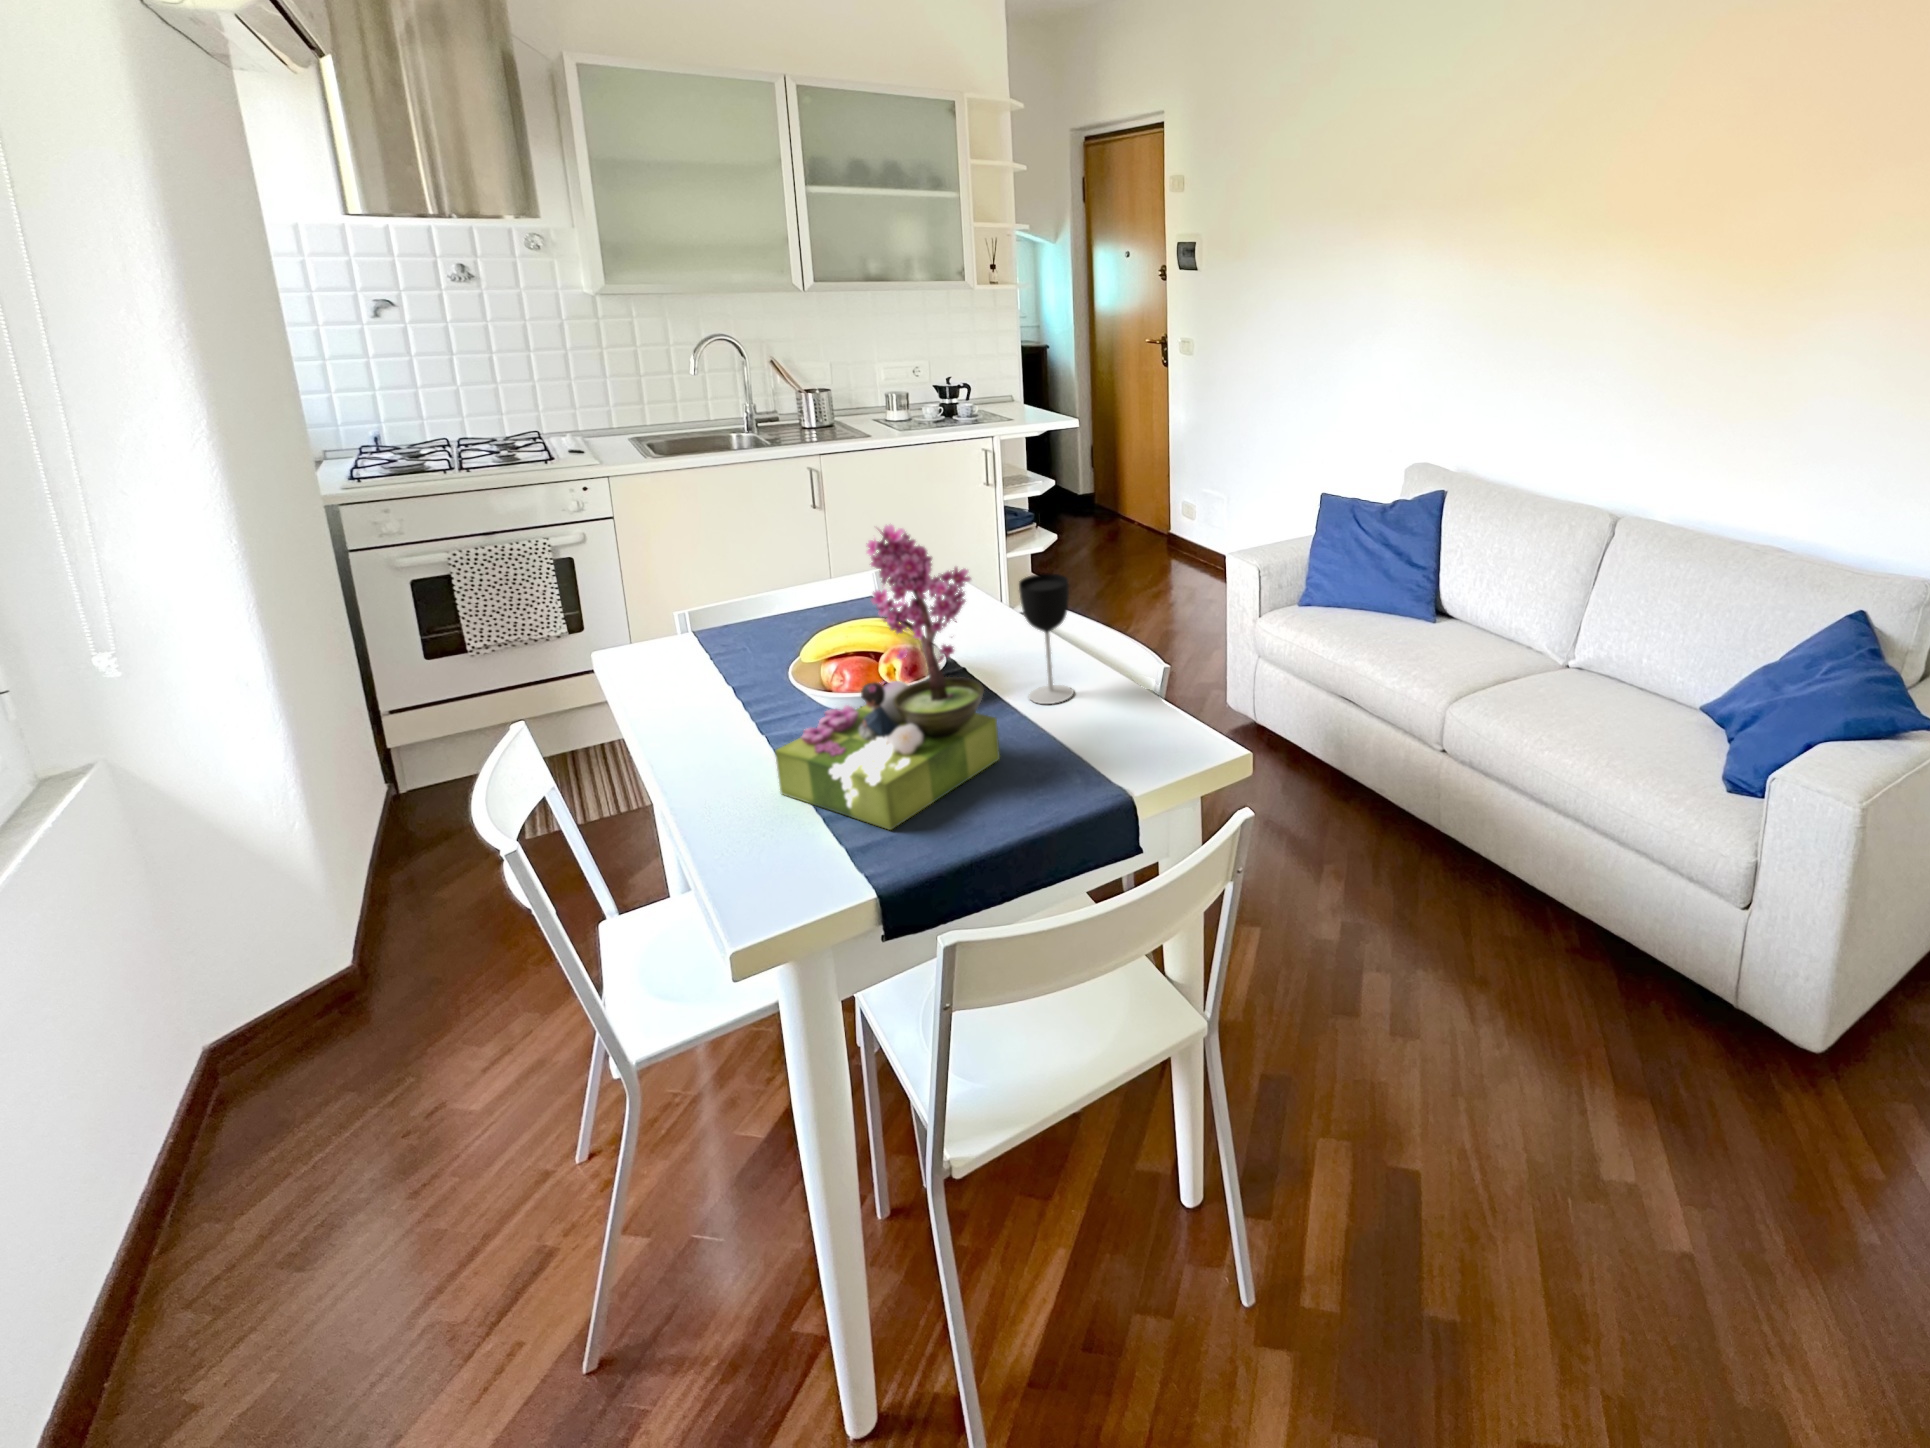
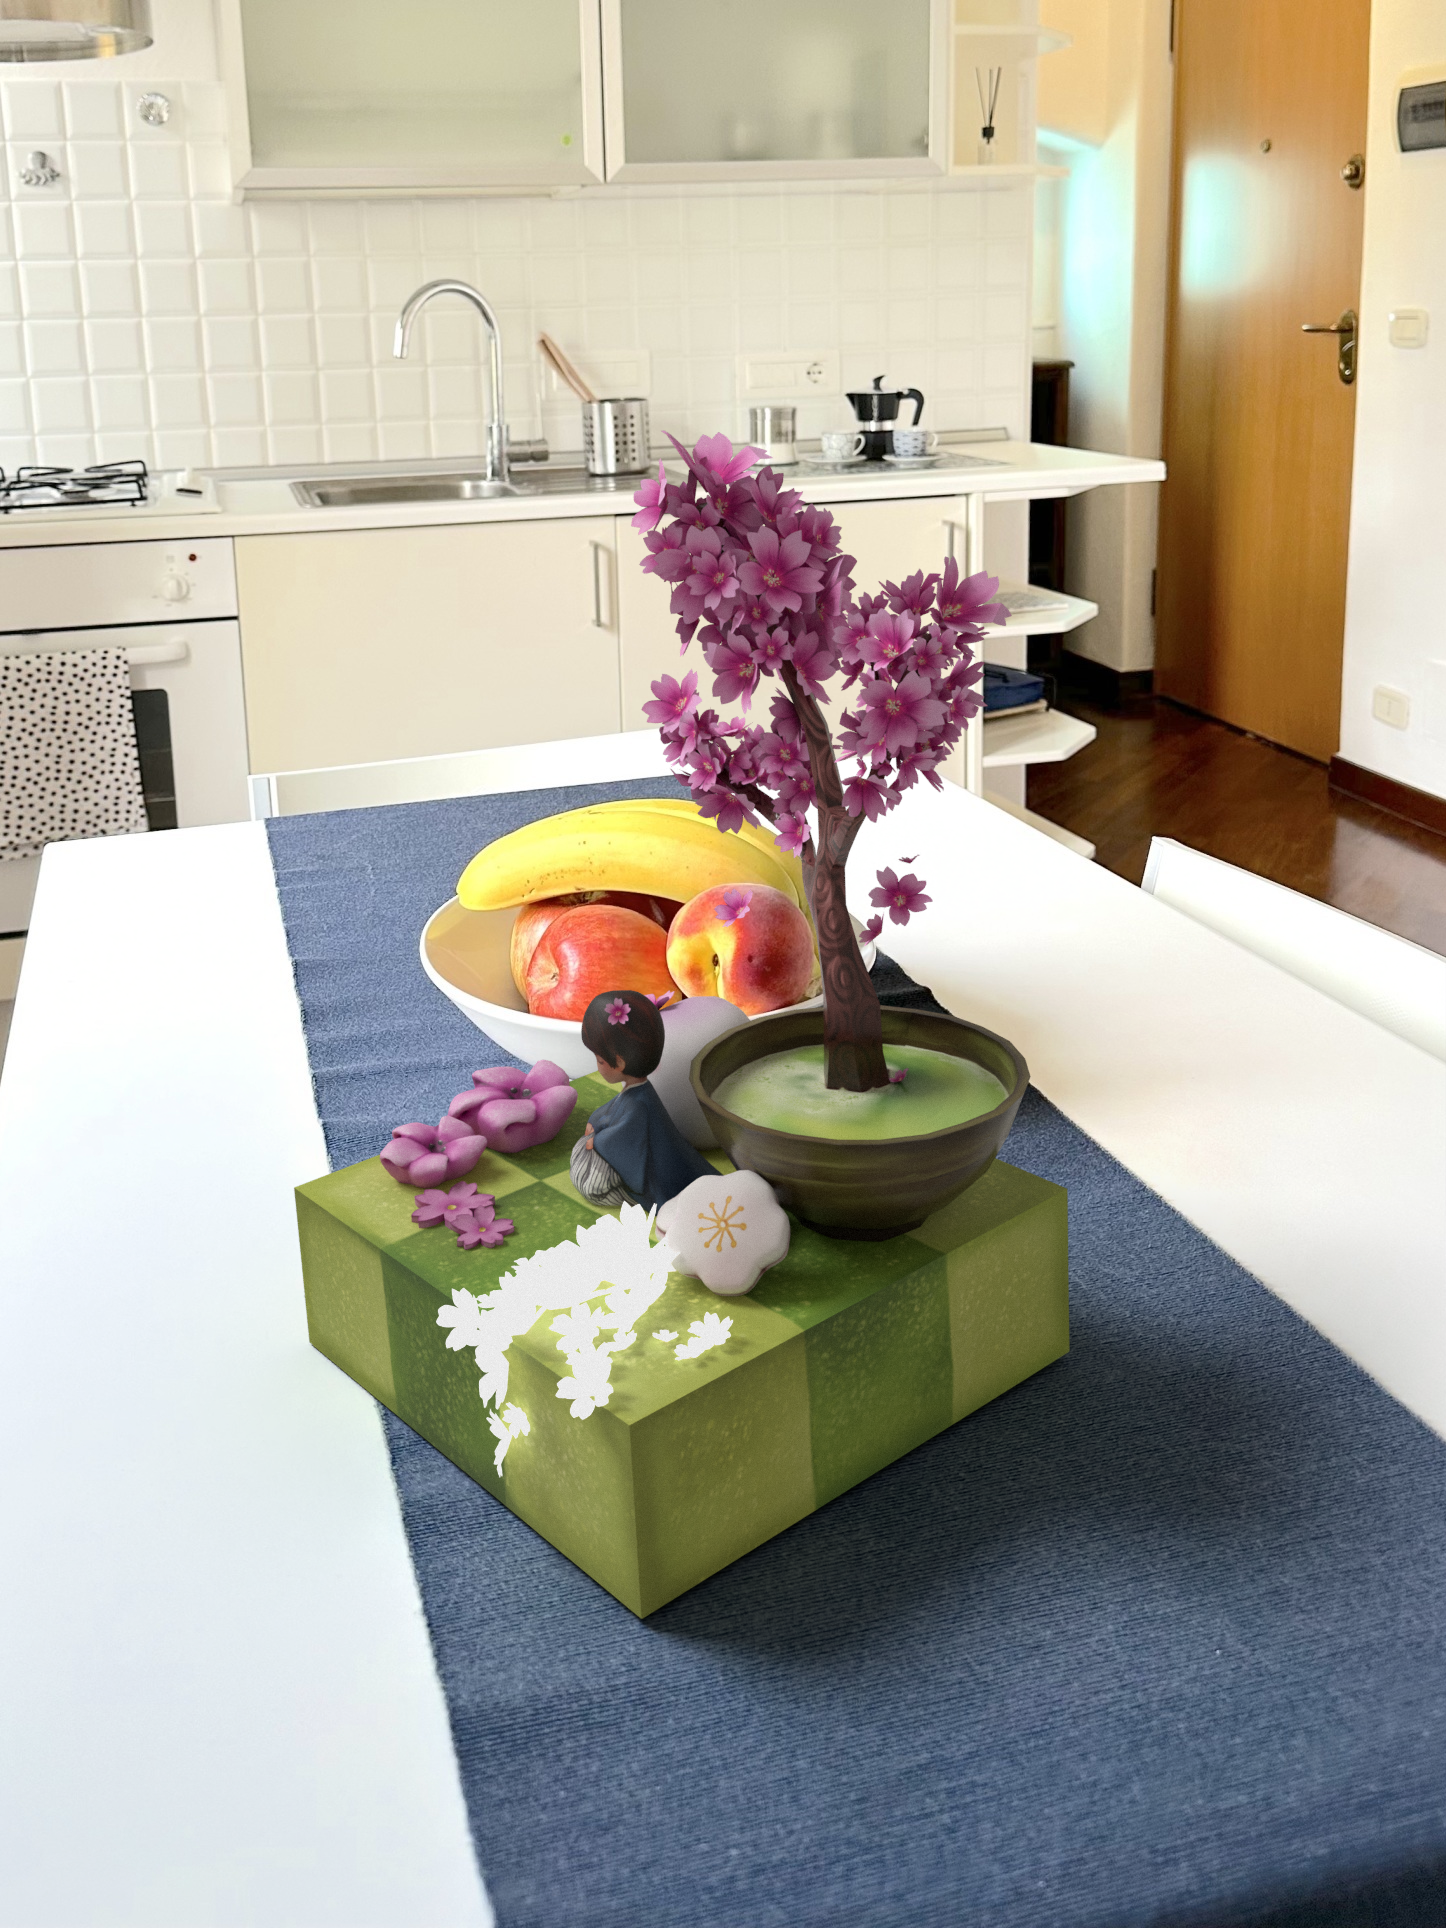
wine glass: present [1019,573,1074,704] -> none [1135,688,1318,1149]

